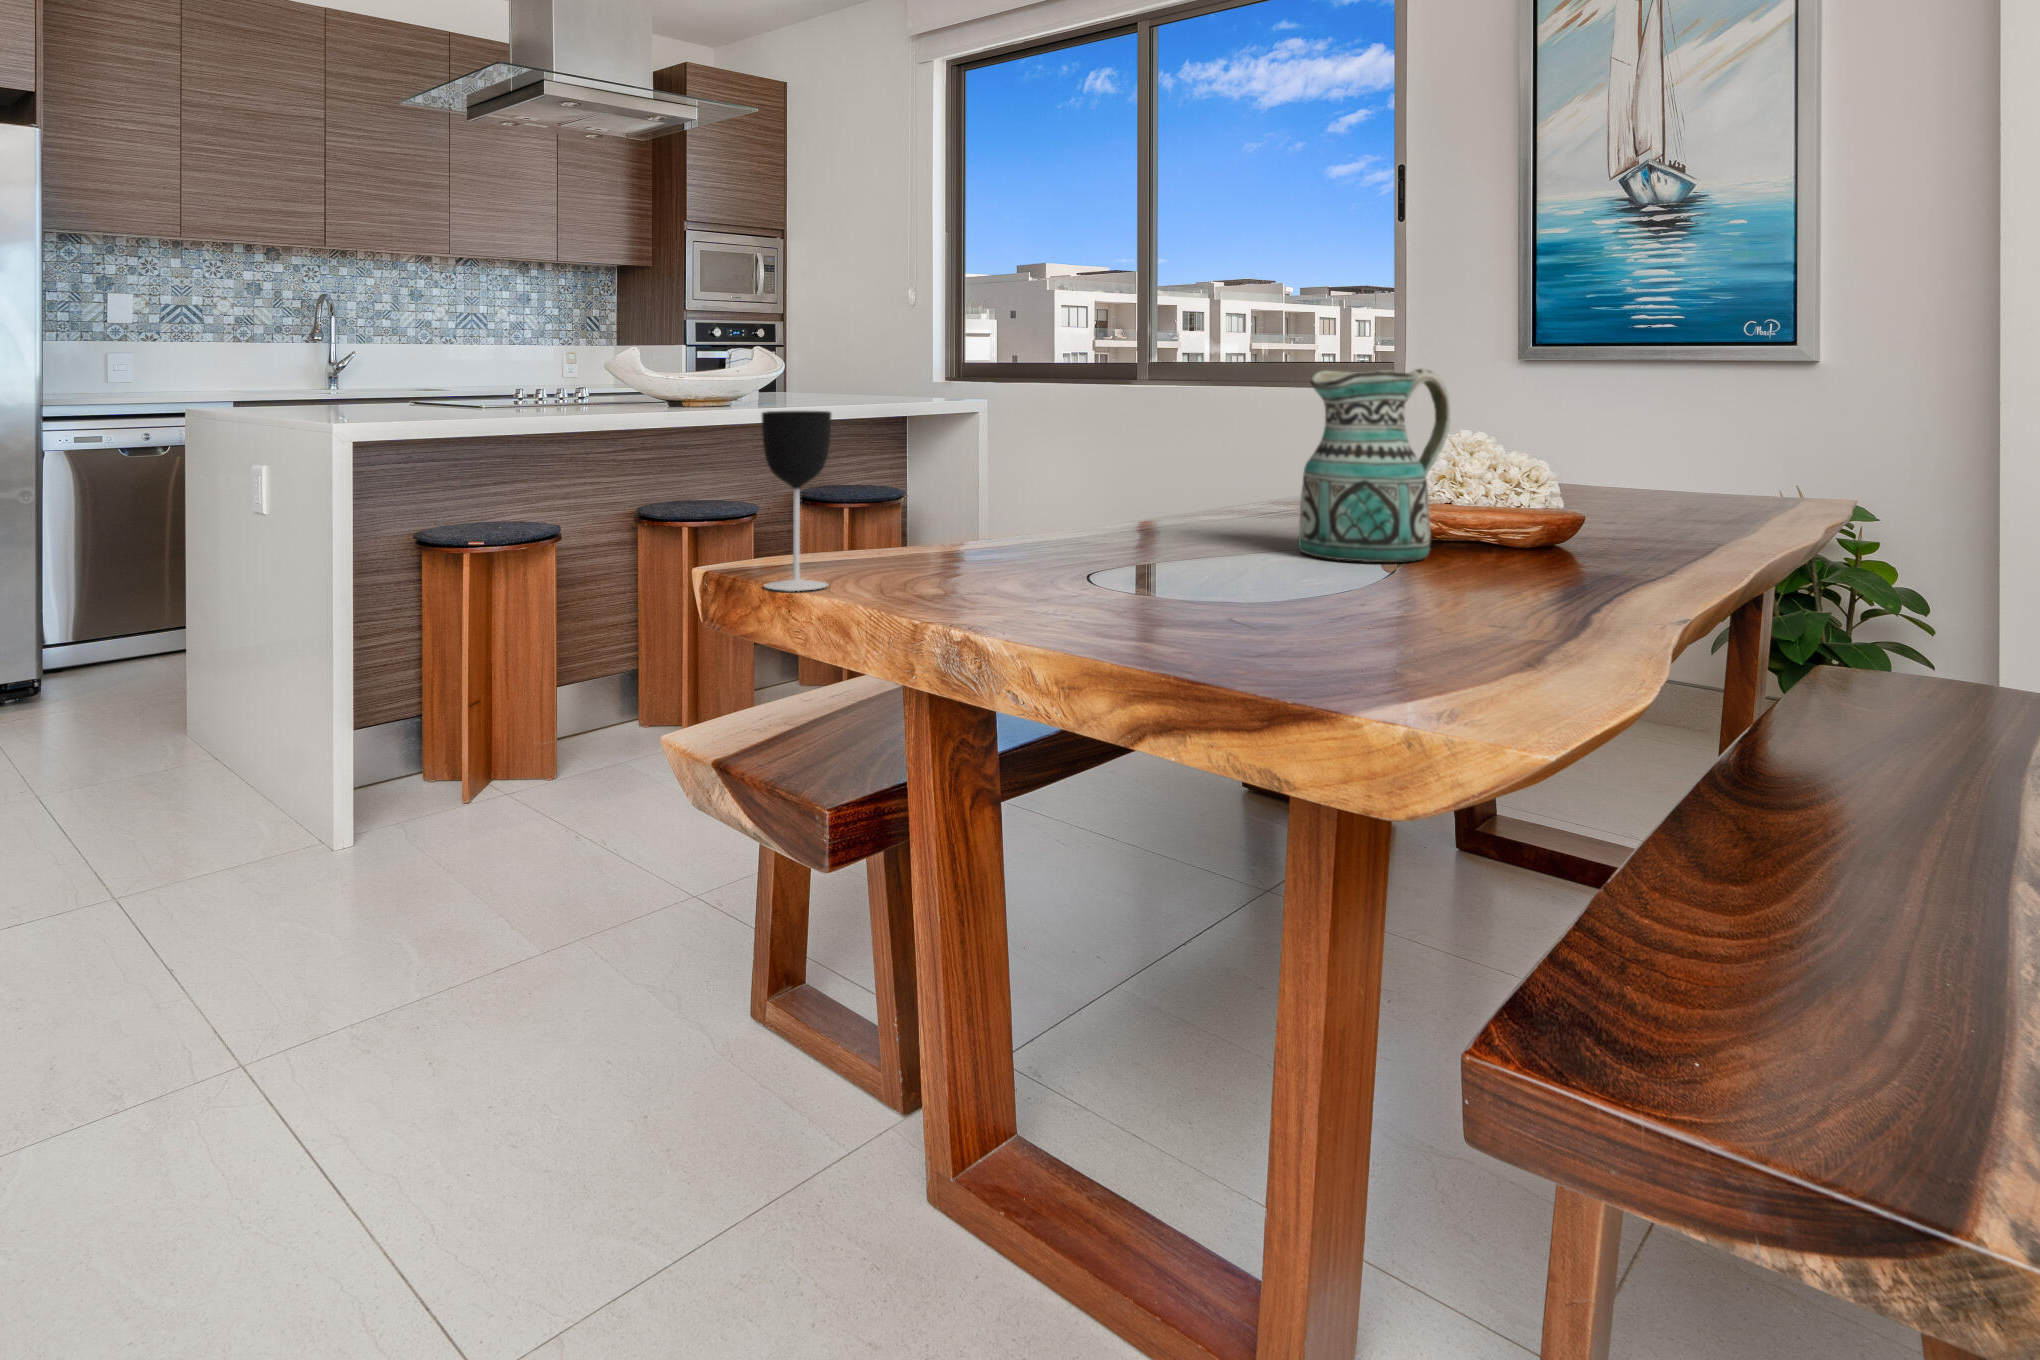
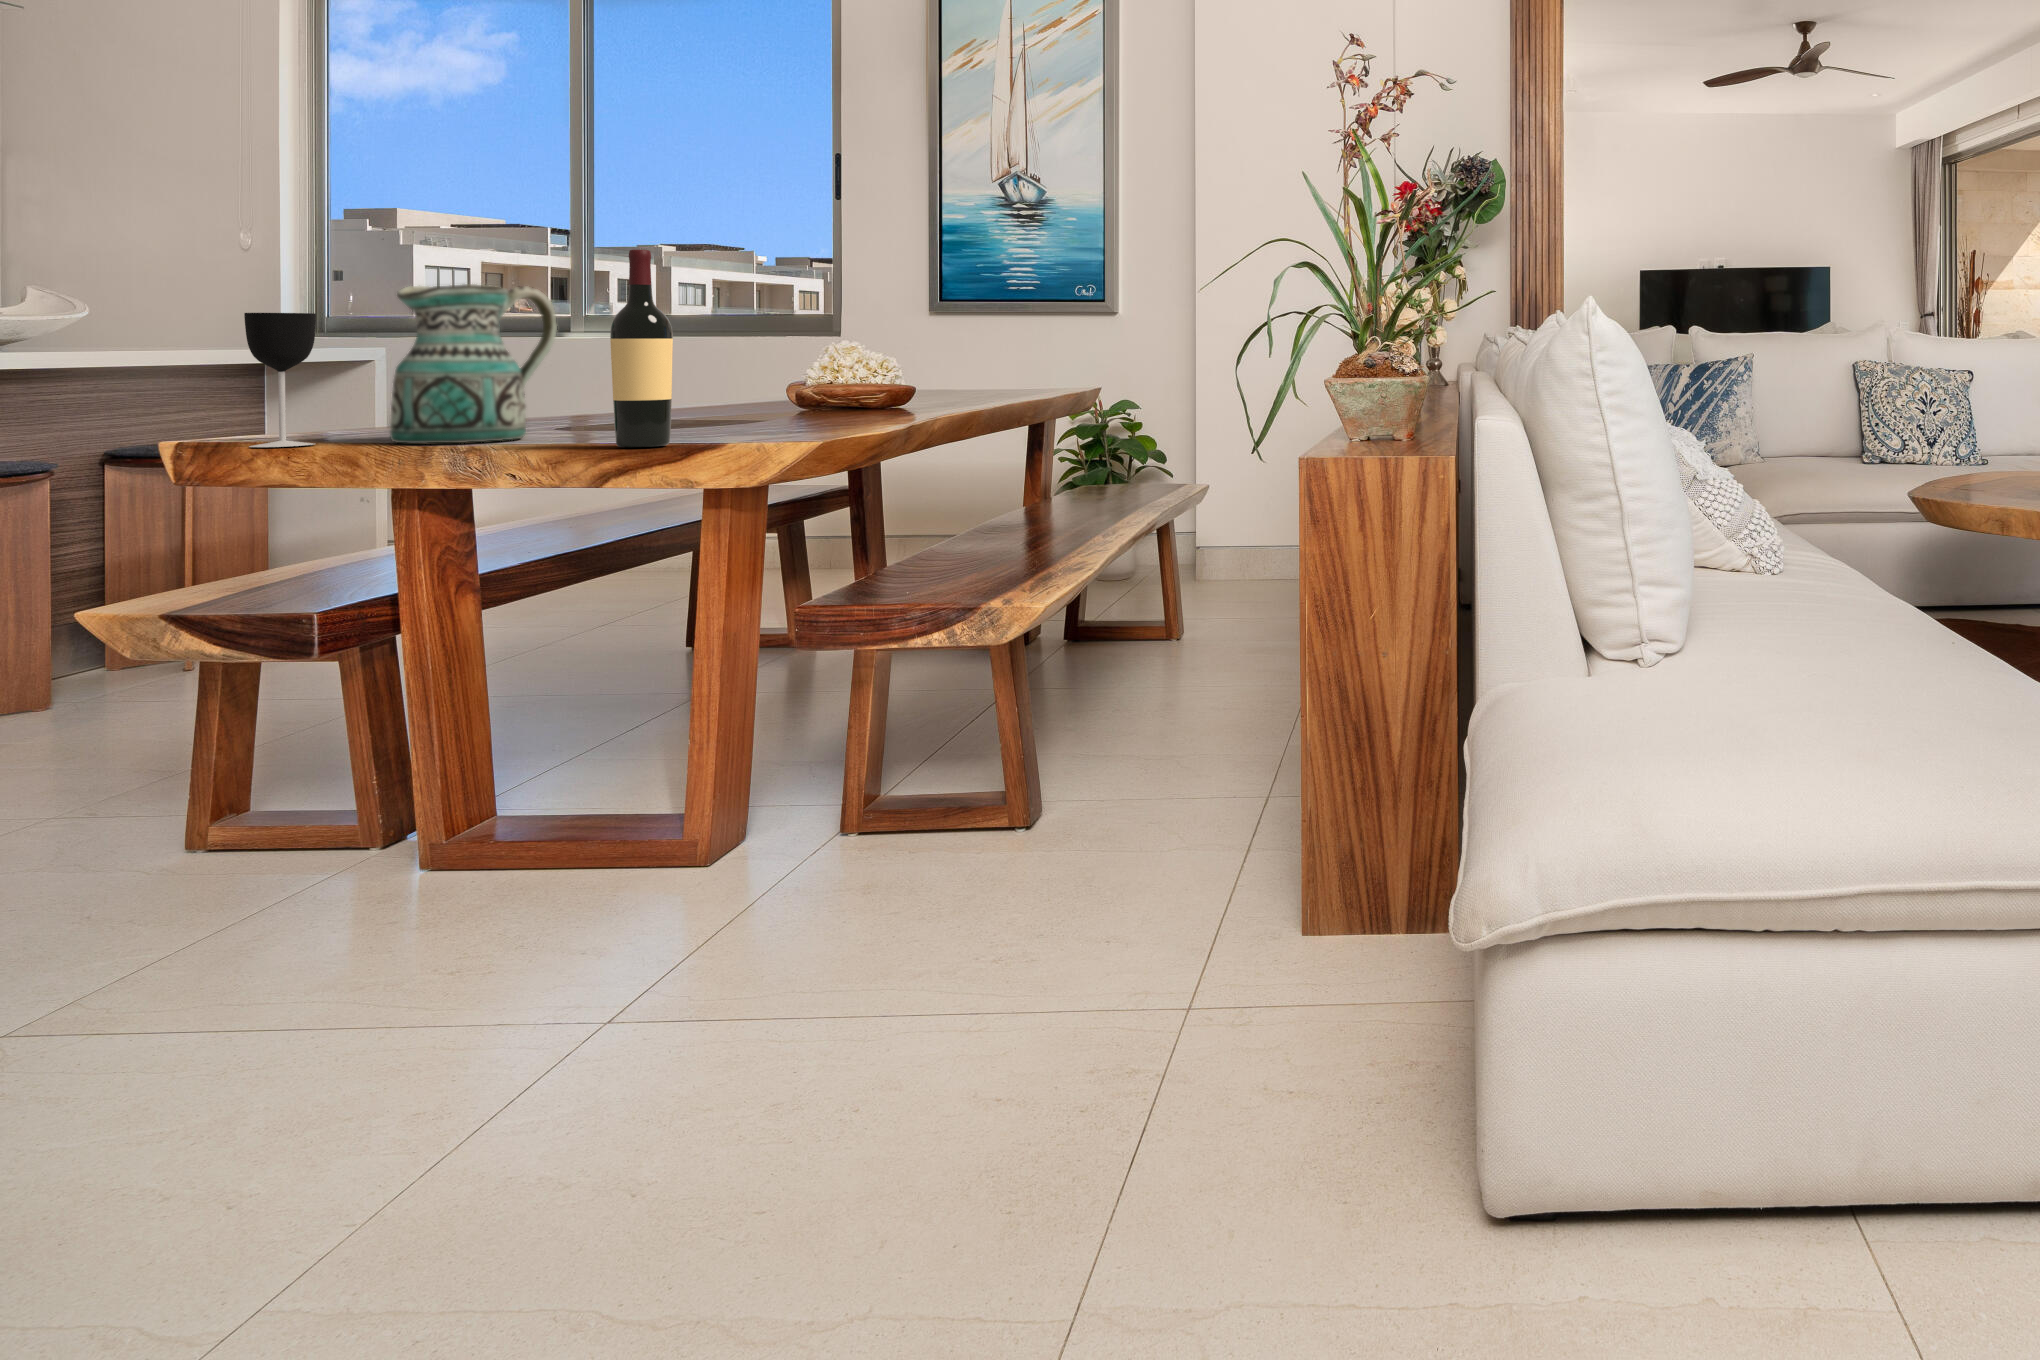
wine bottle: none [1157,324,1245,659] -> present [610,250,673,448]
ceramic pitcher: present [1298,368,1451,562] -> present [390,284,557,444]

